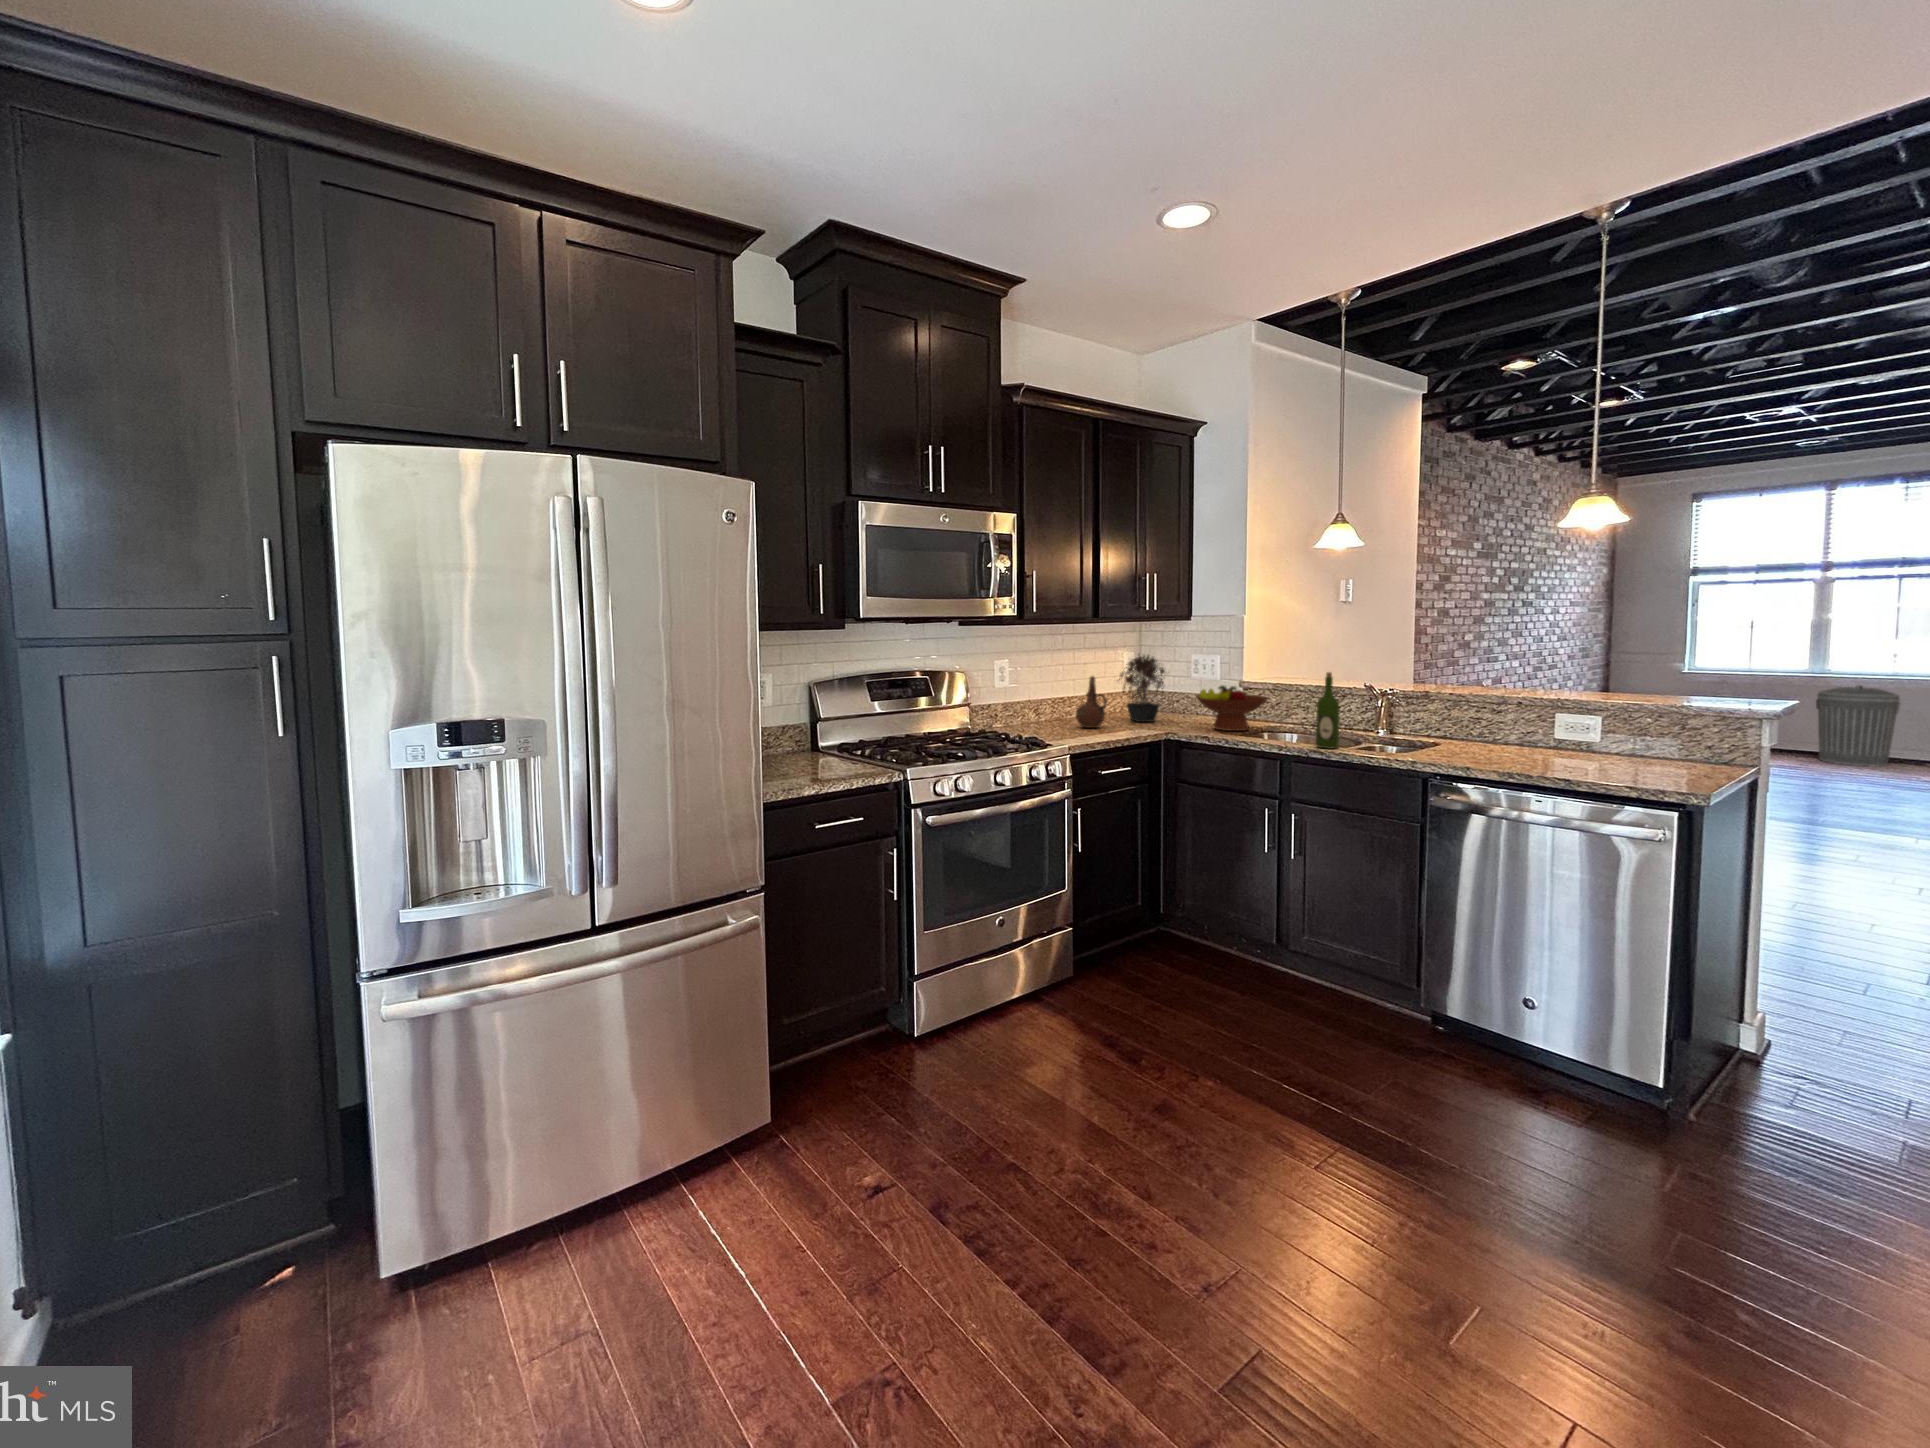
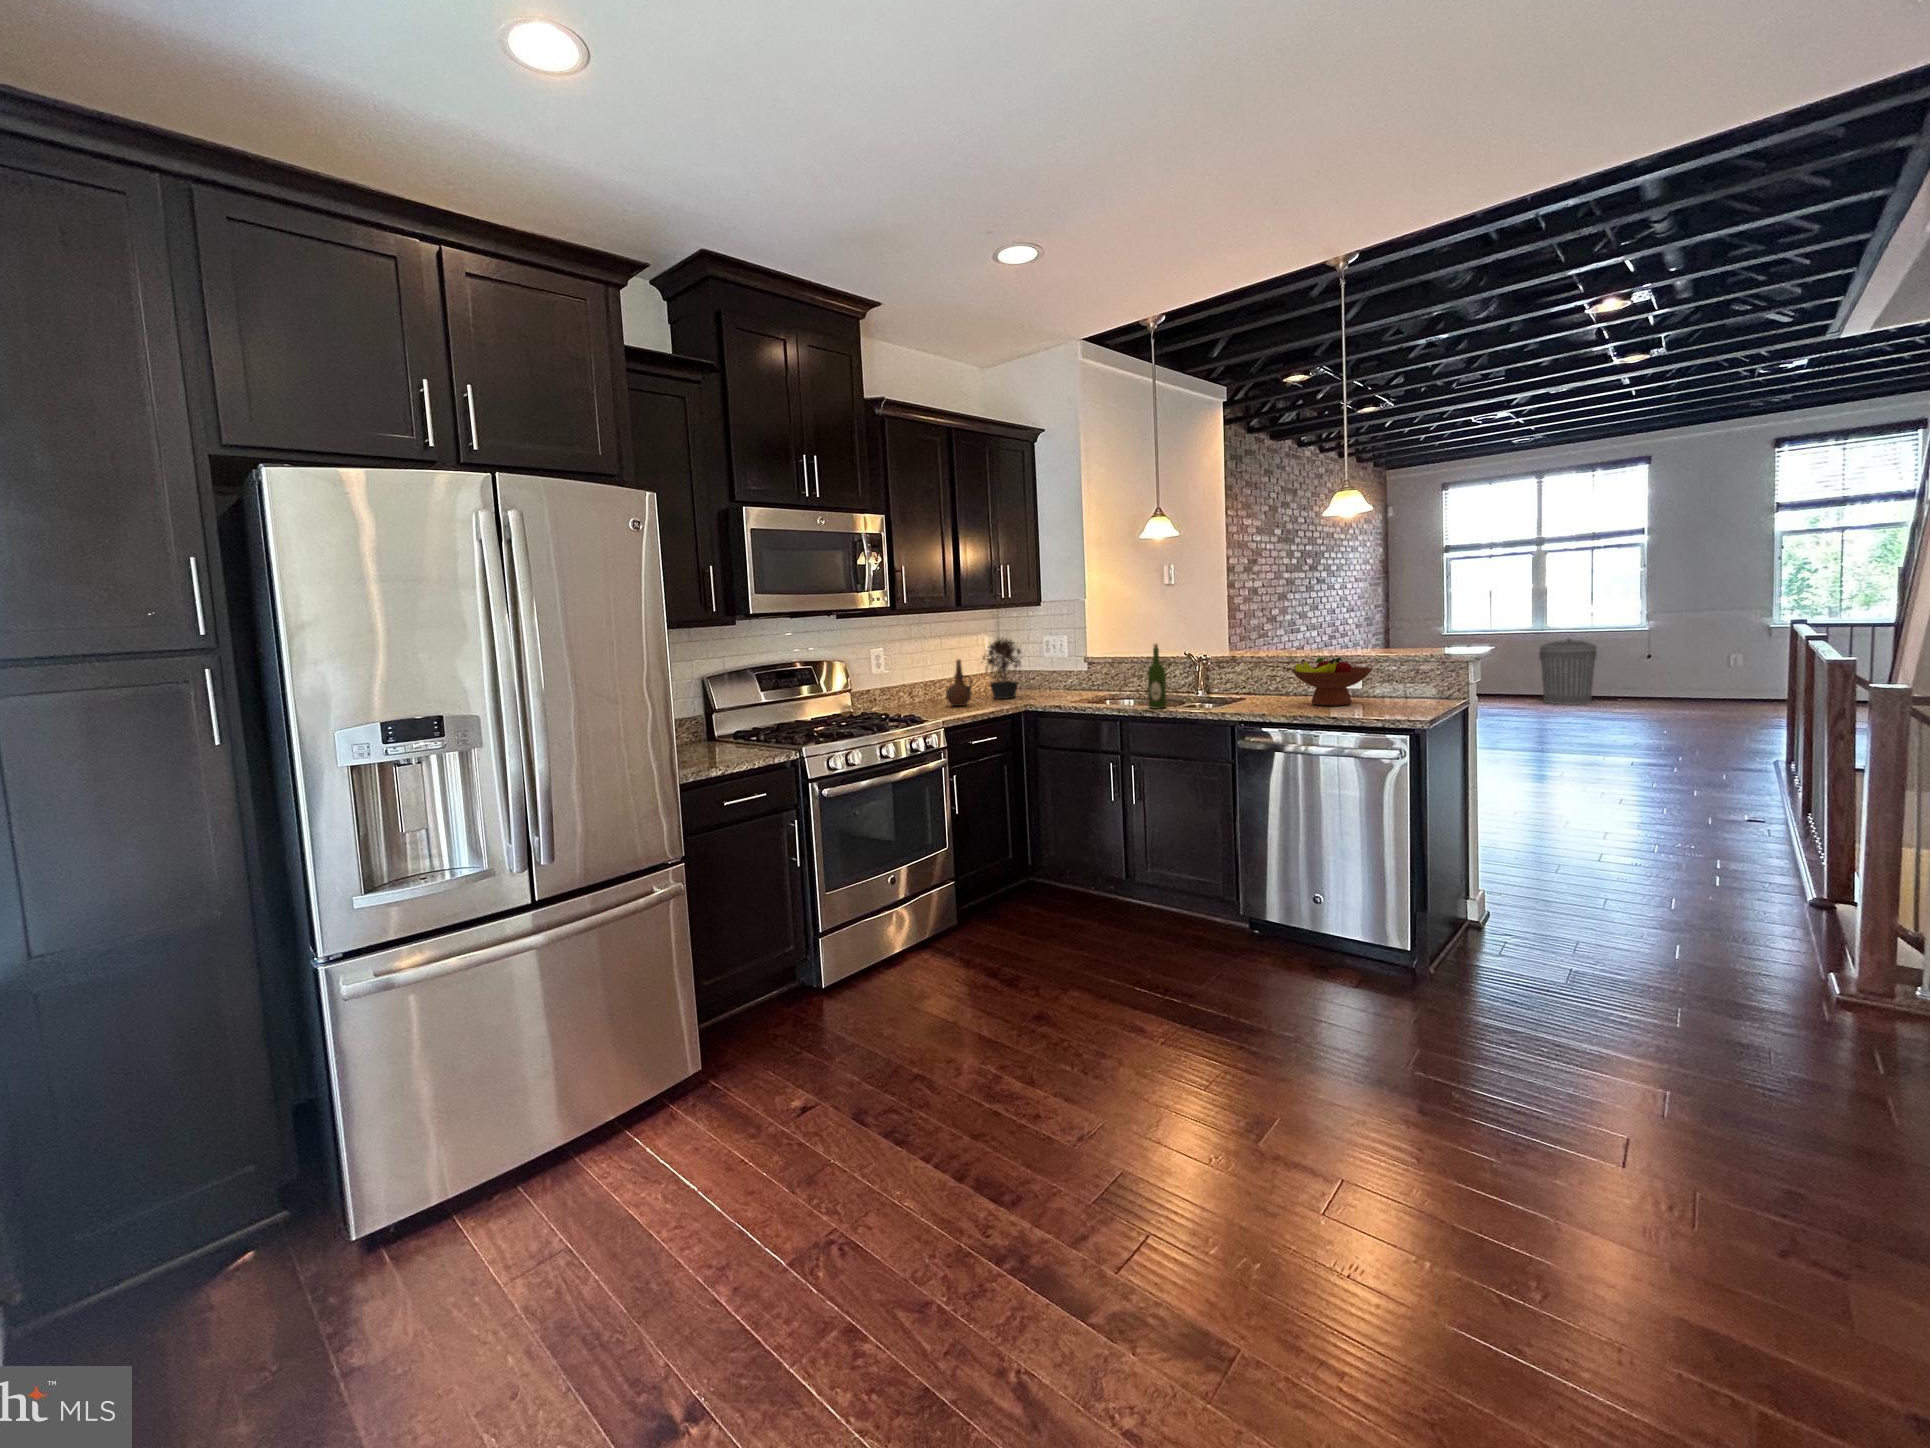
fruit bowl: present [1196,685,1268,731] -> present [1291,658,1372,706]

